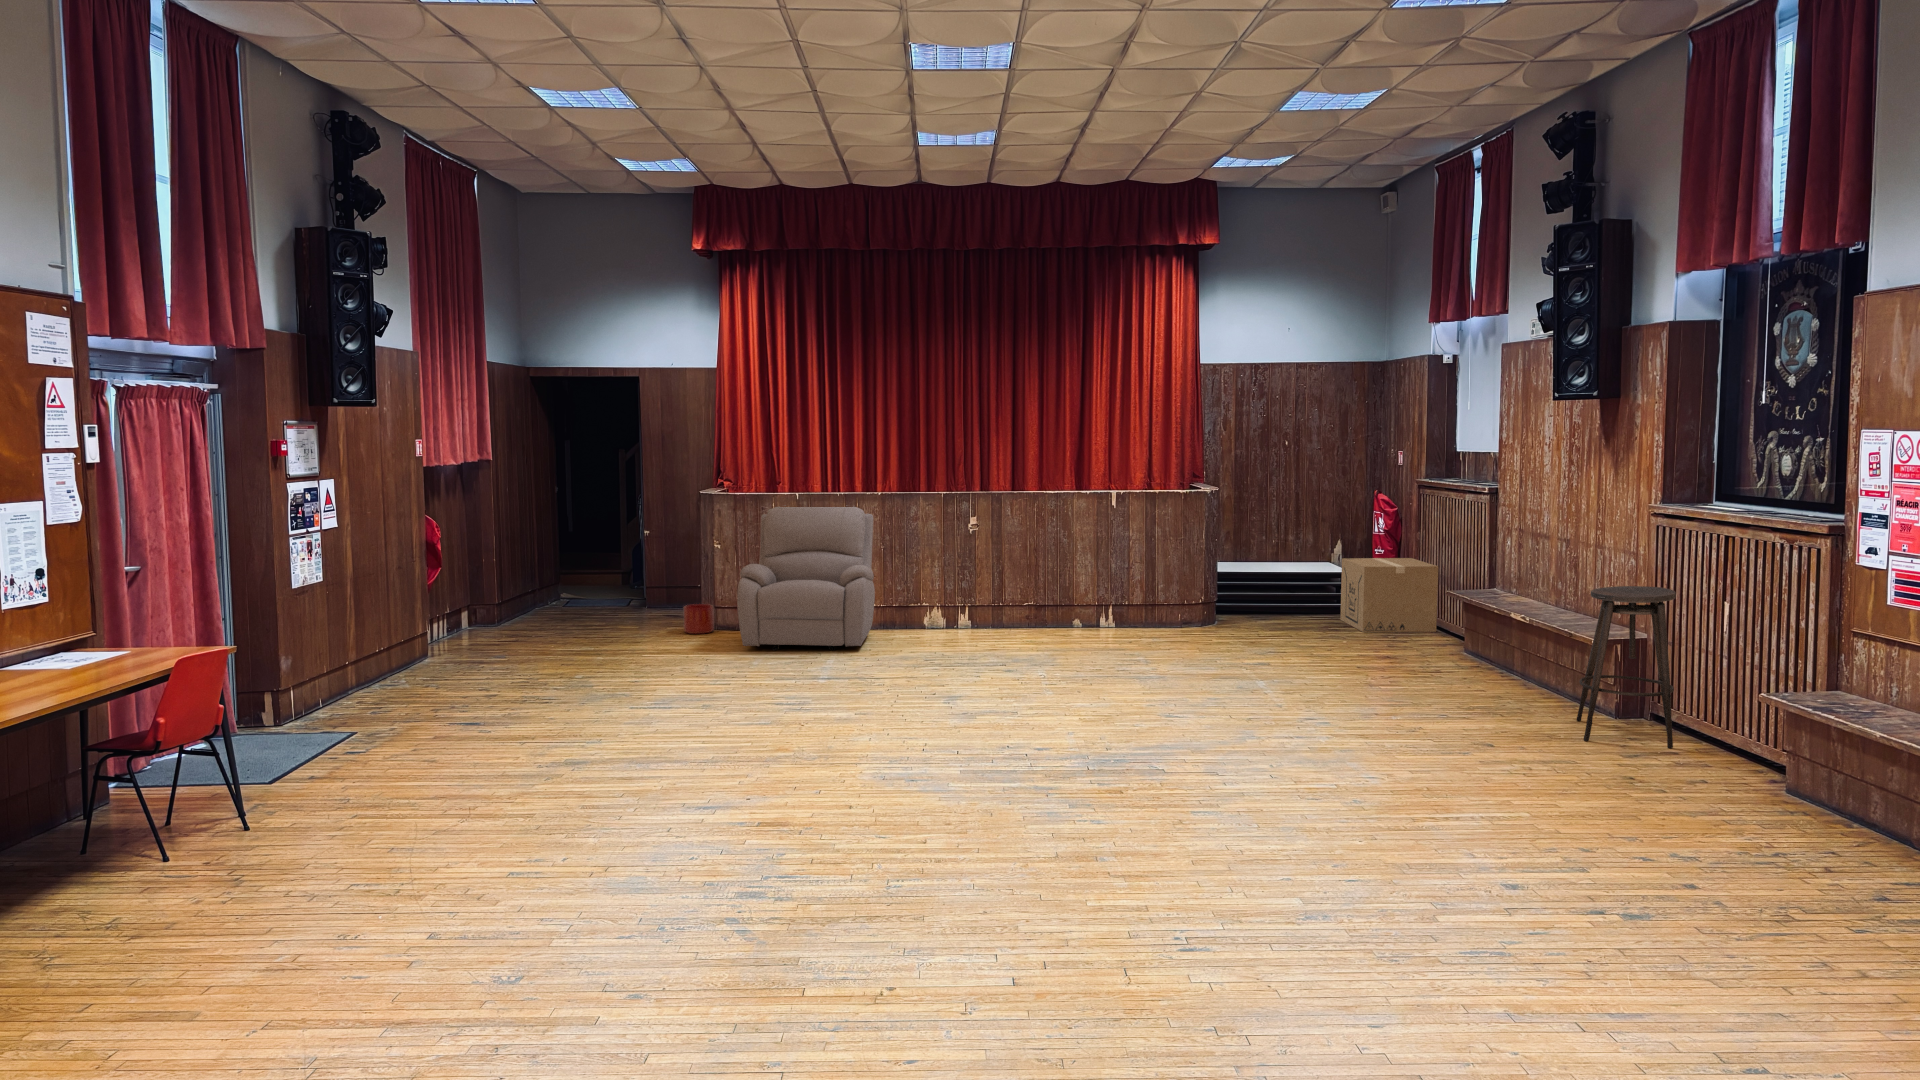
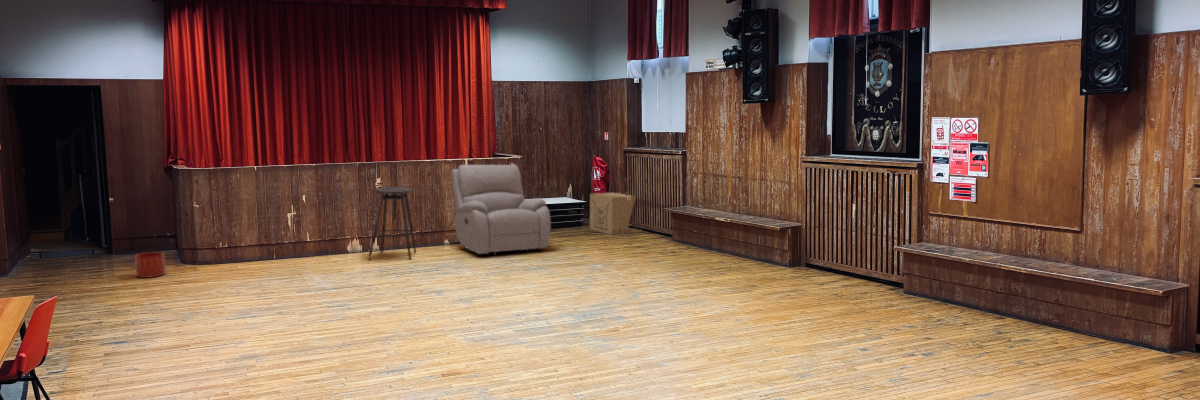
chair: present [737,505,875,650] -> present [451,163,551,255]
stool: present [1576,586,1676,748] -> present [368,187,416,260]

